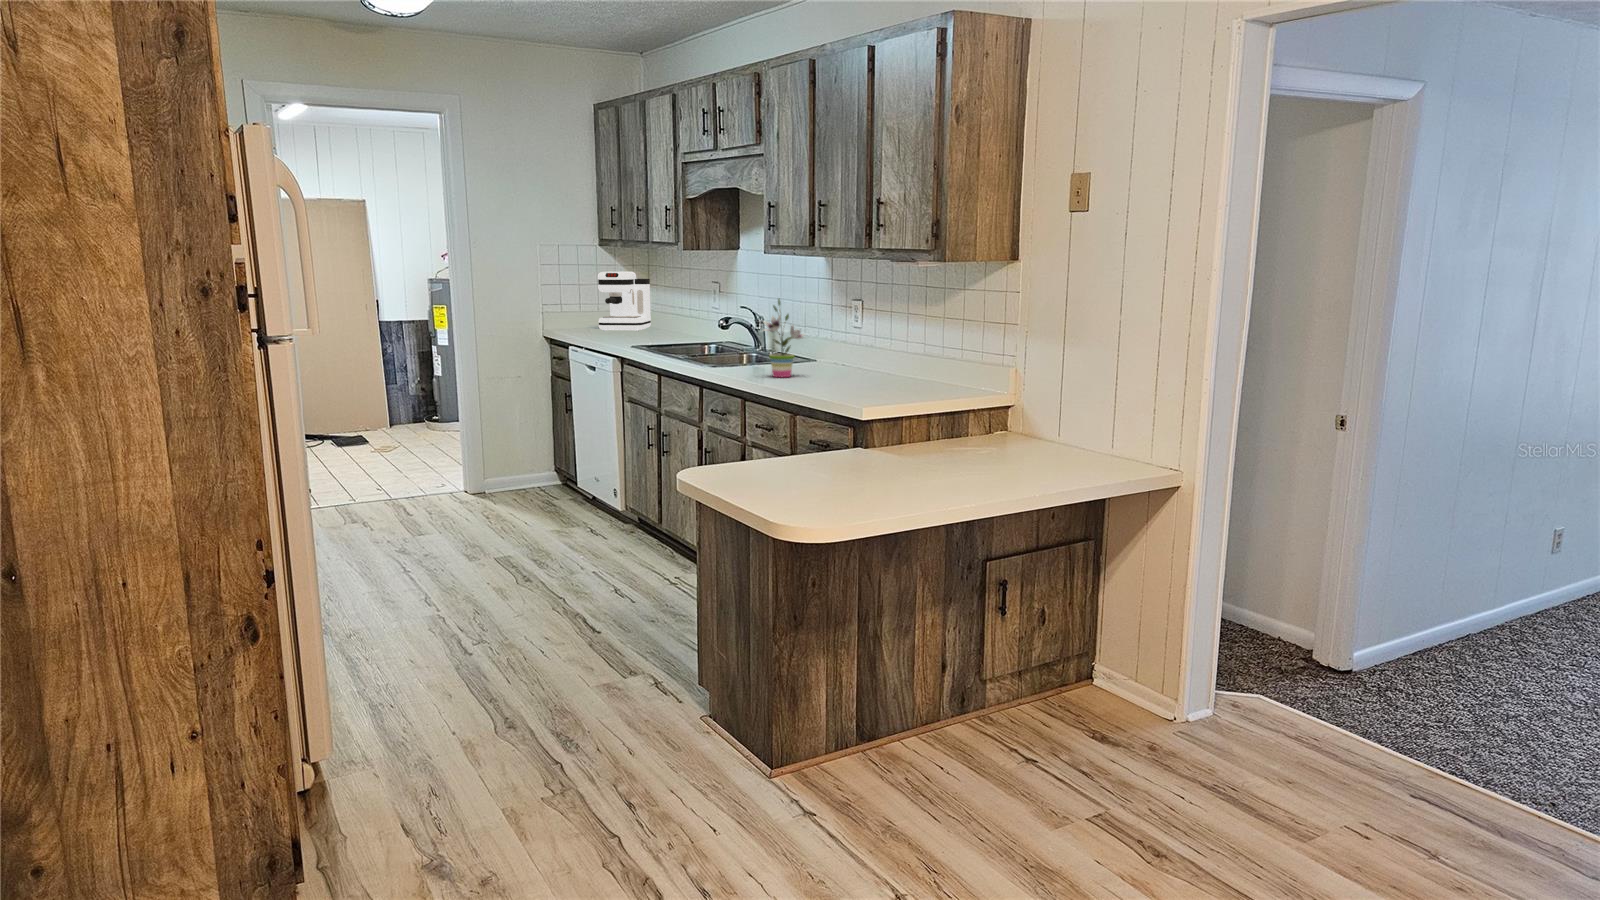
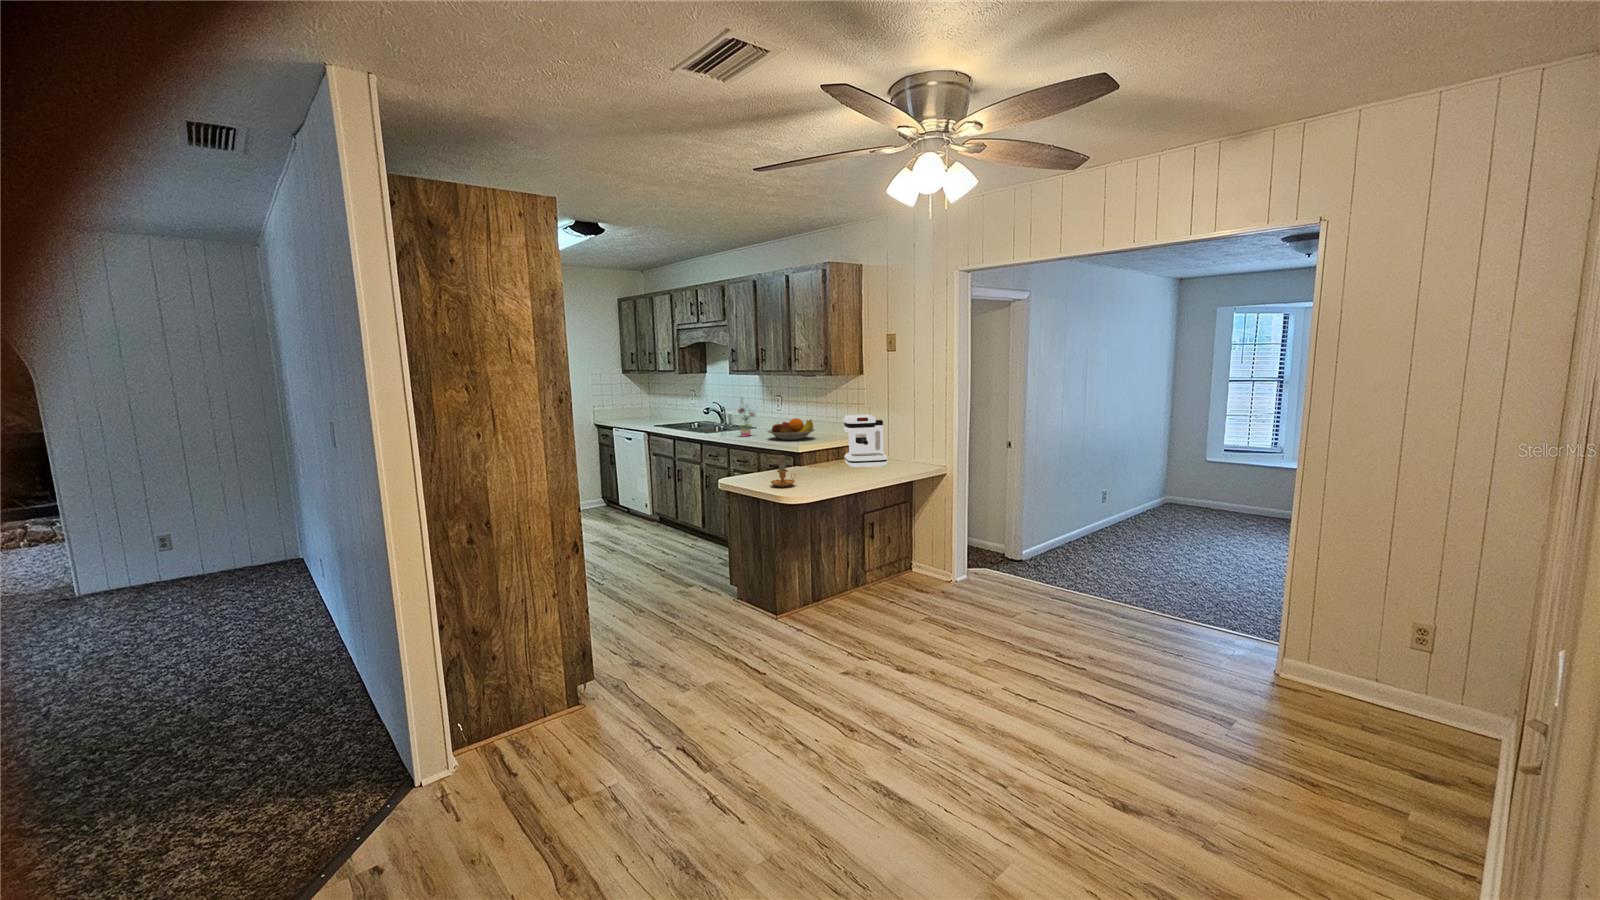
coffee maker: present [598,272,651,331] -> present [844,415,887,468]
fruit bowl: none [818,347,915,390] -> present [767,418,815,440]
candle: none [772,428,830,499] -> present [771,455,795,487]

